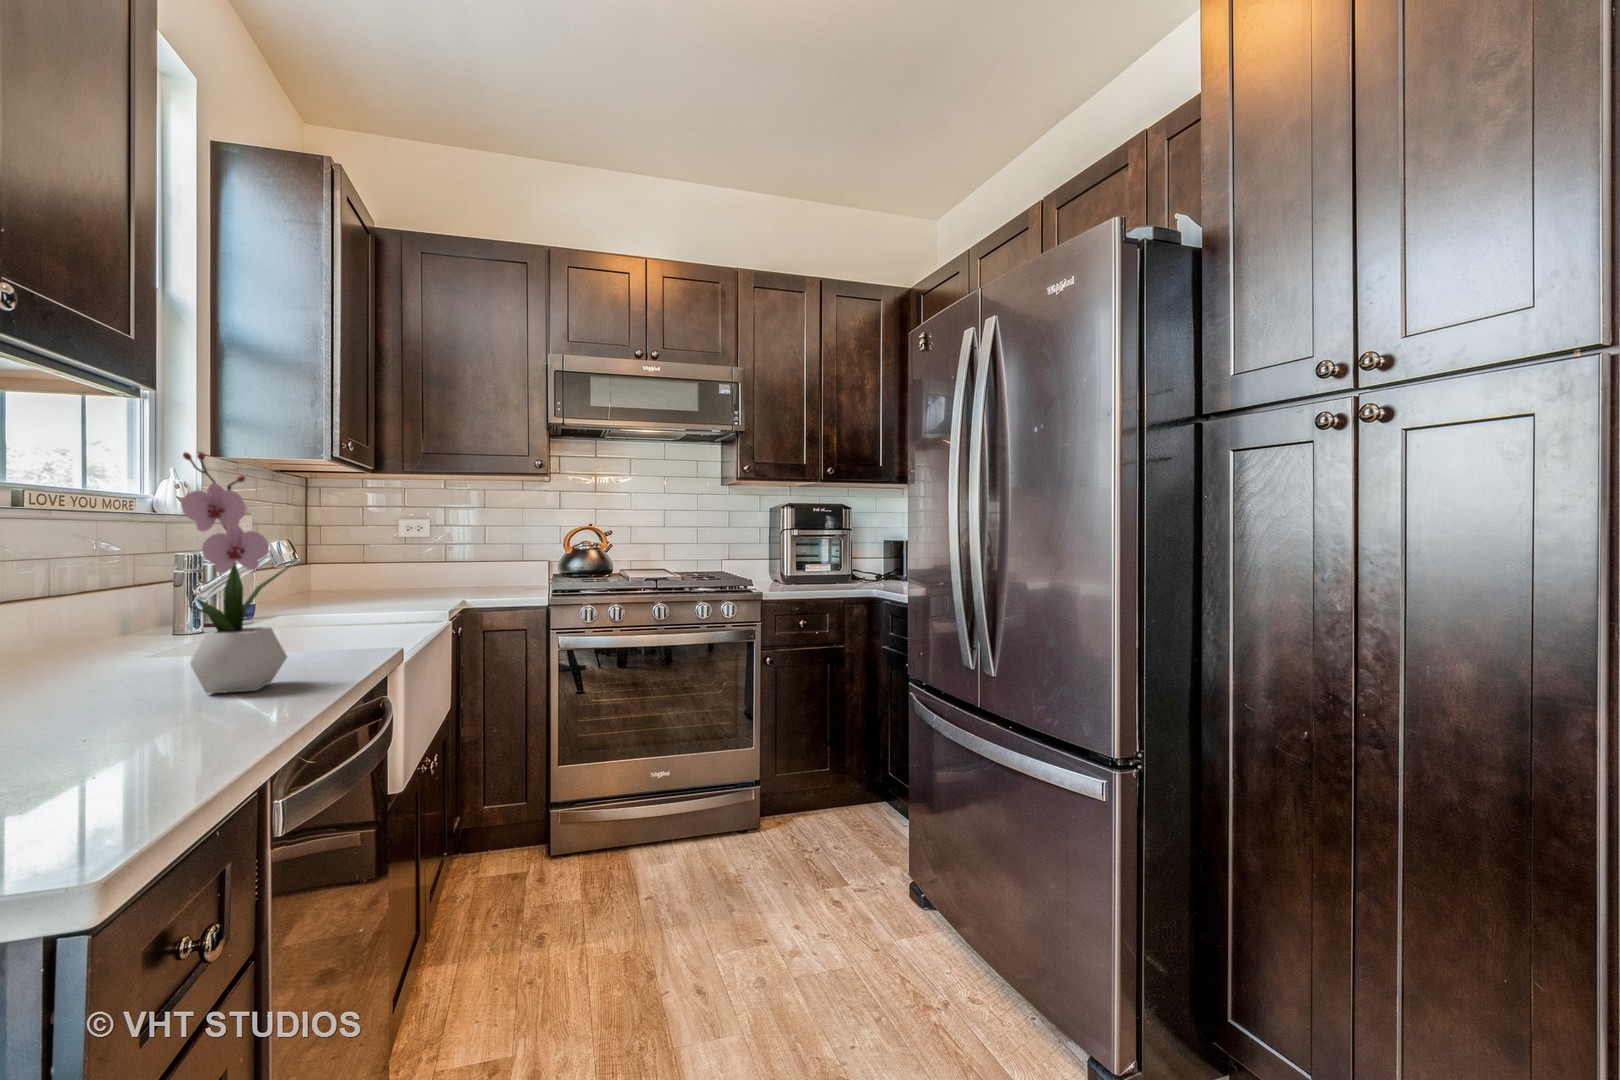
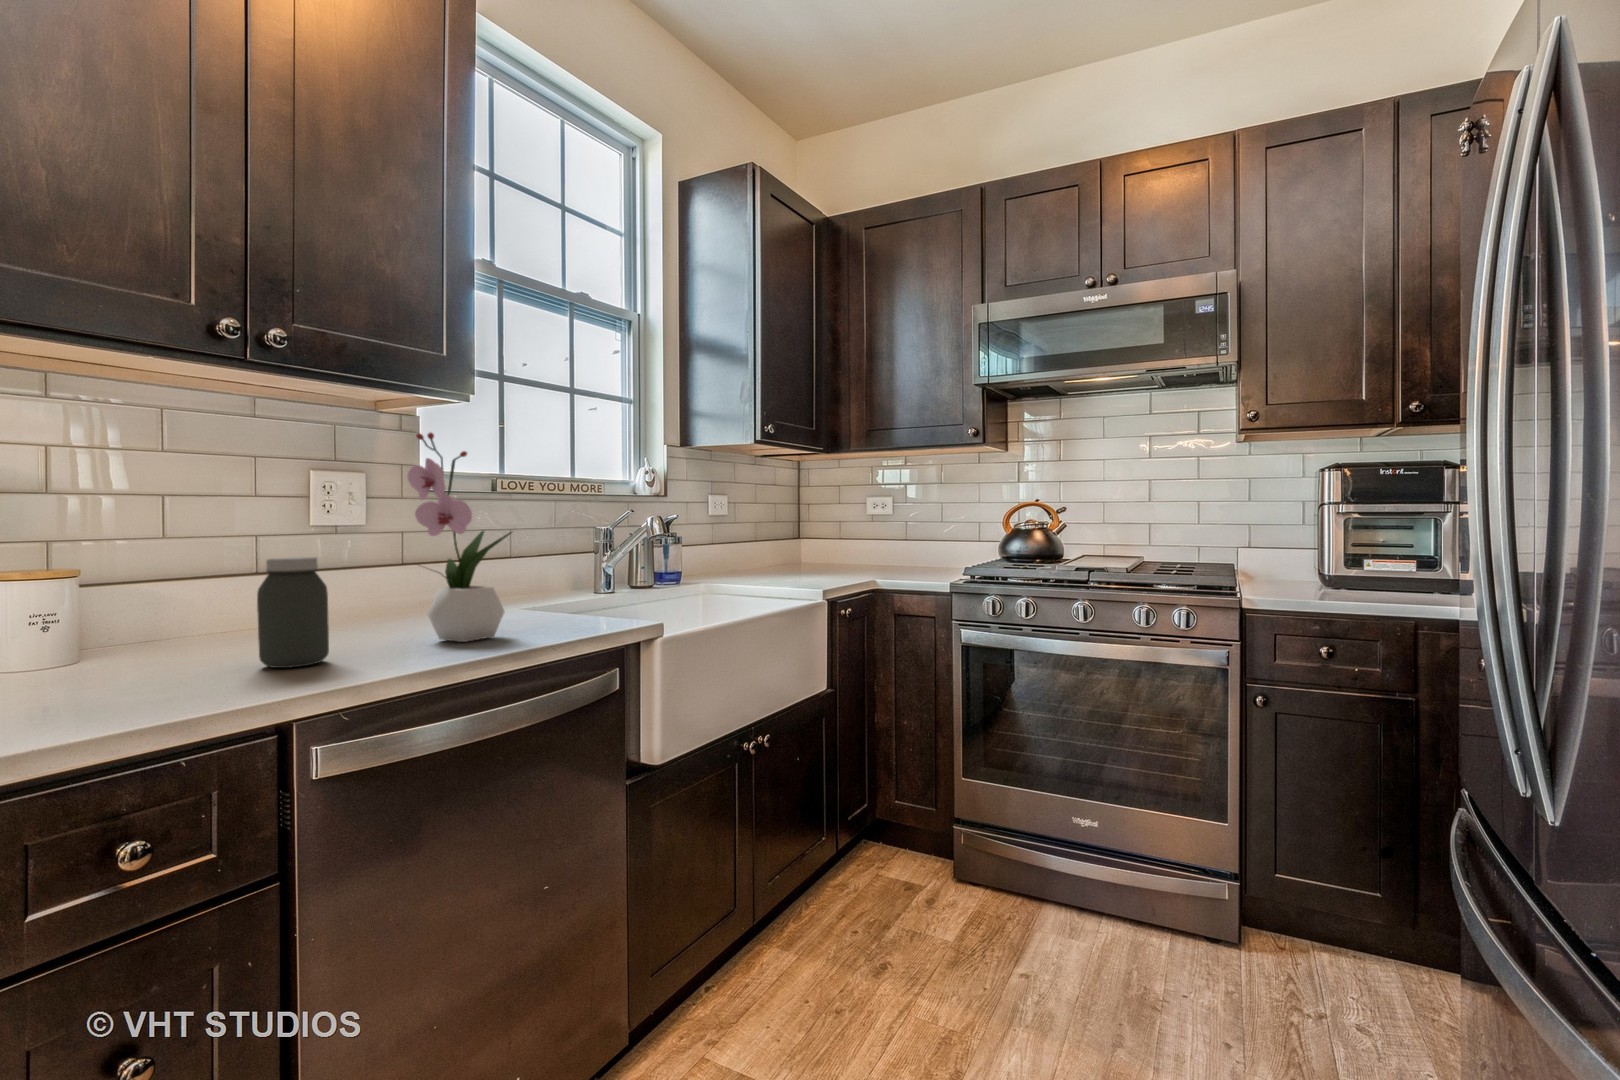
jar: none [71,604,170,744] -> present [257,557,329,668]

